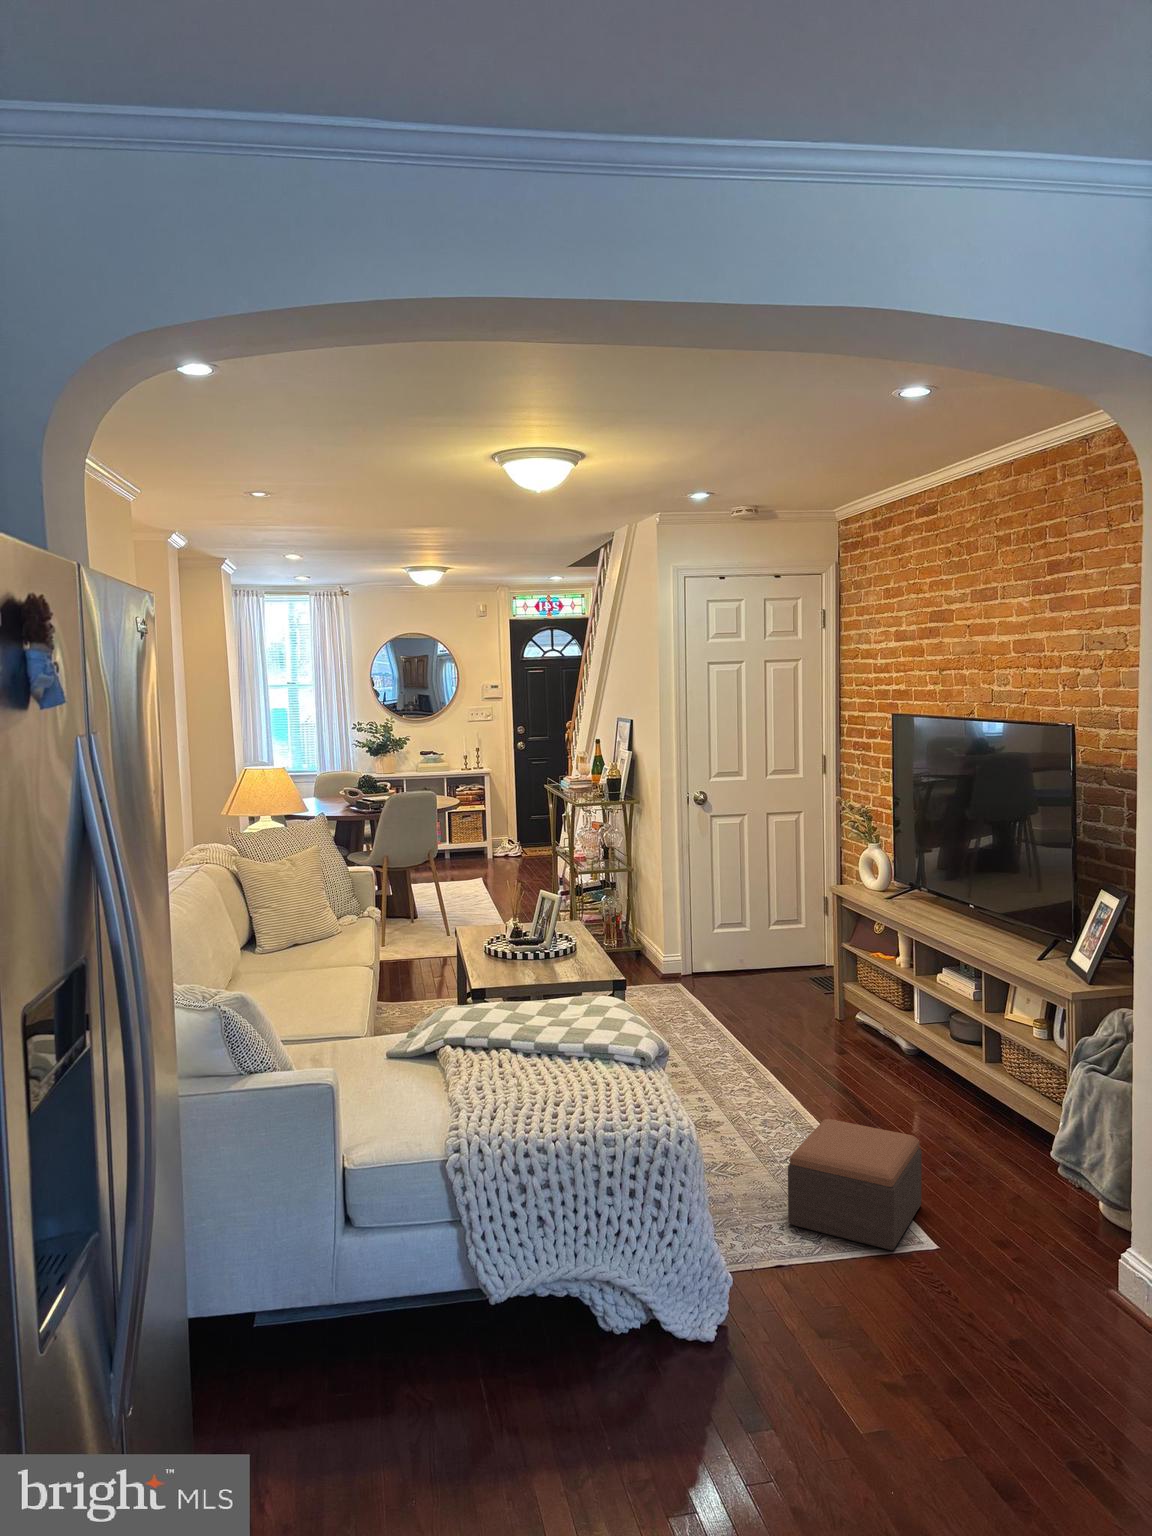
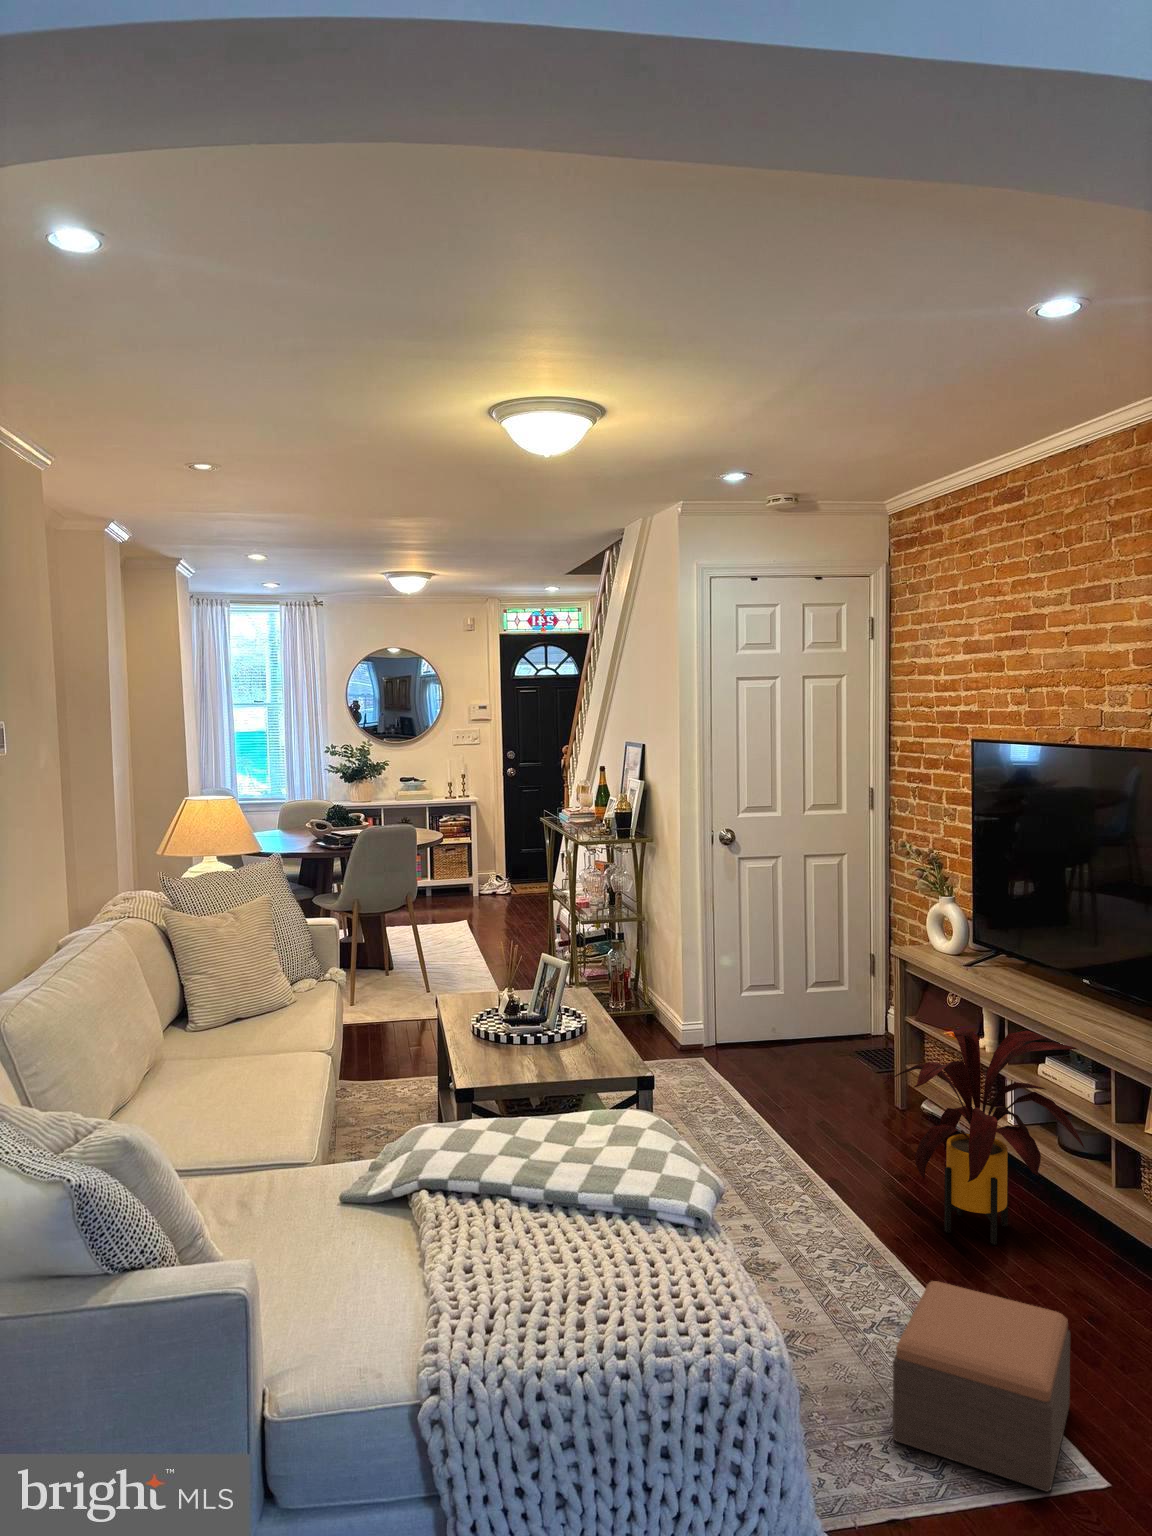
house plant: none [810,946,966,1110] -> present [884,1030,1084,1245]

